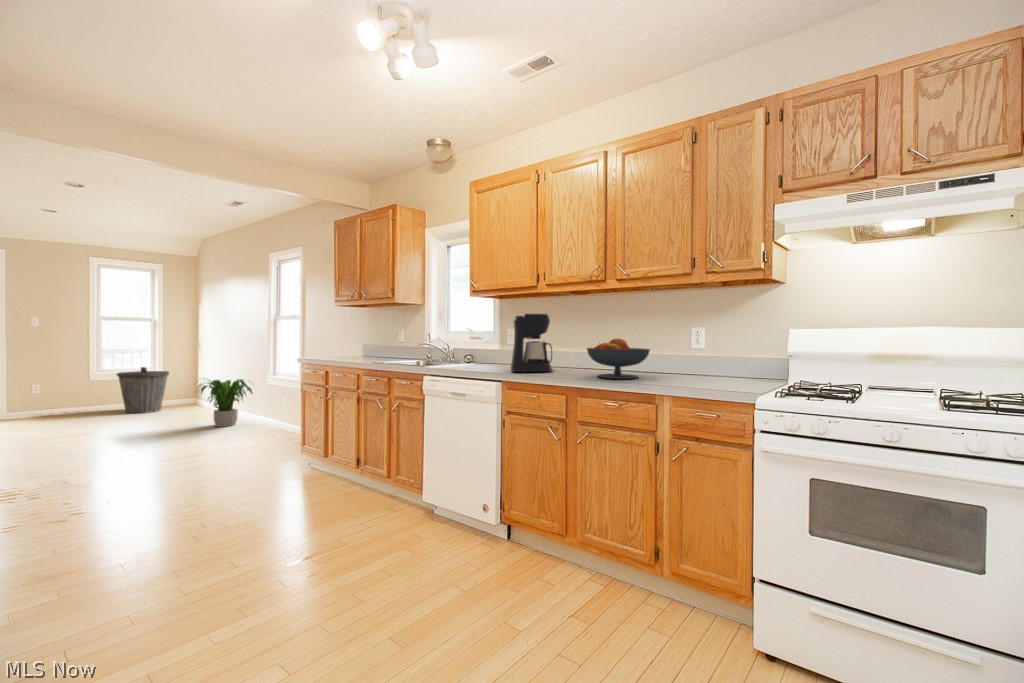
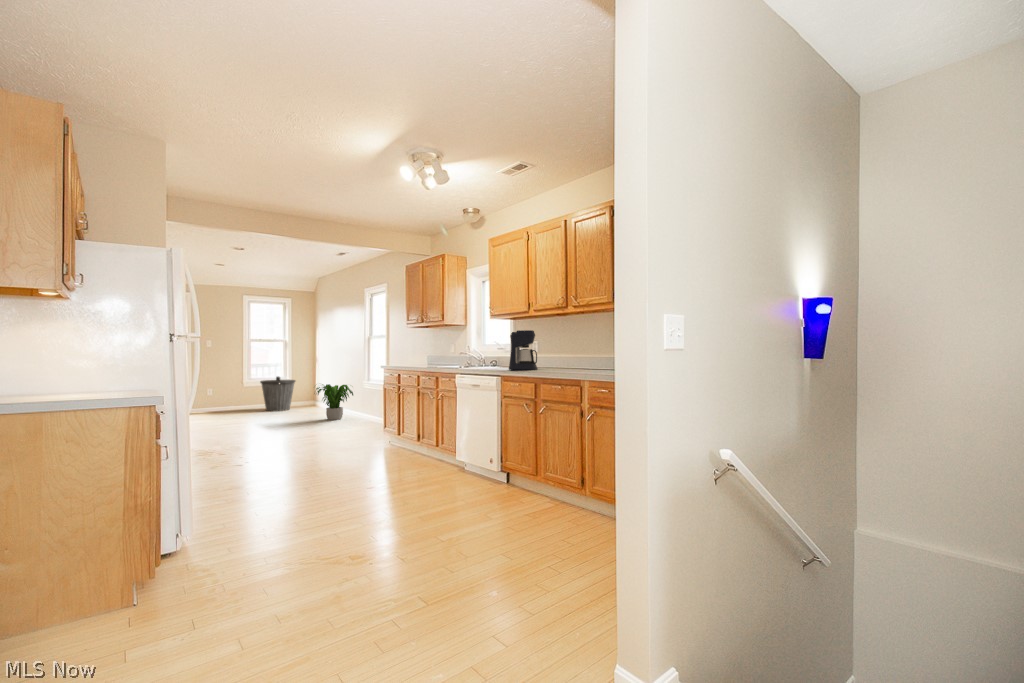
fruit bowl: present [587,339,650,379] -> none [548,346,590,372]

